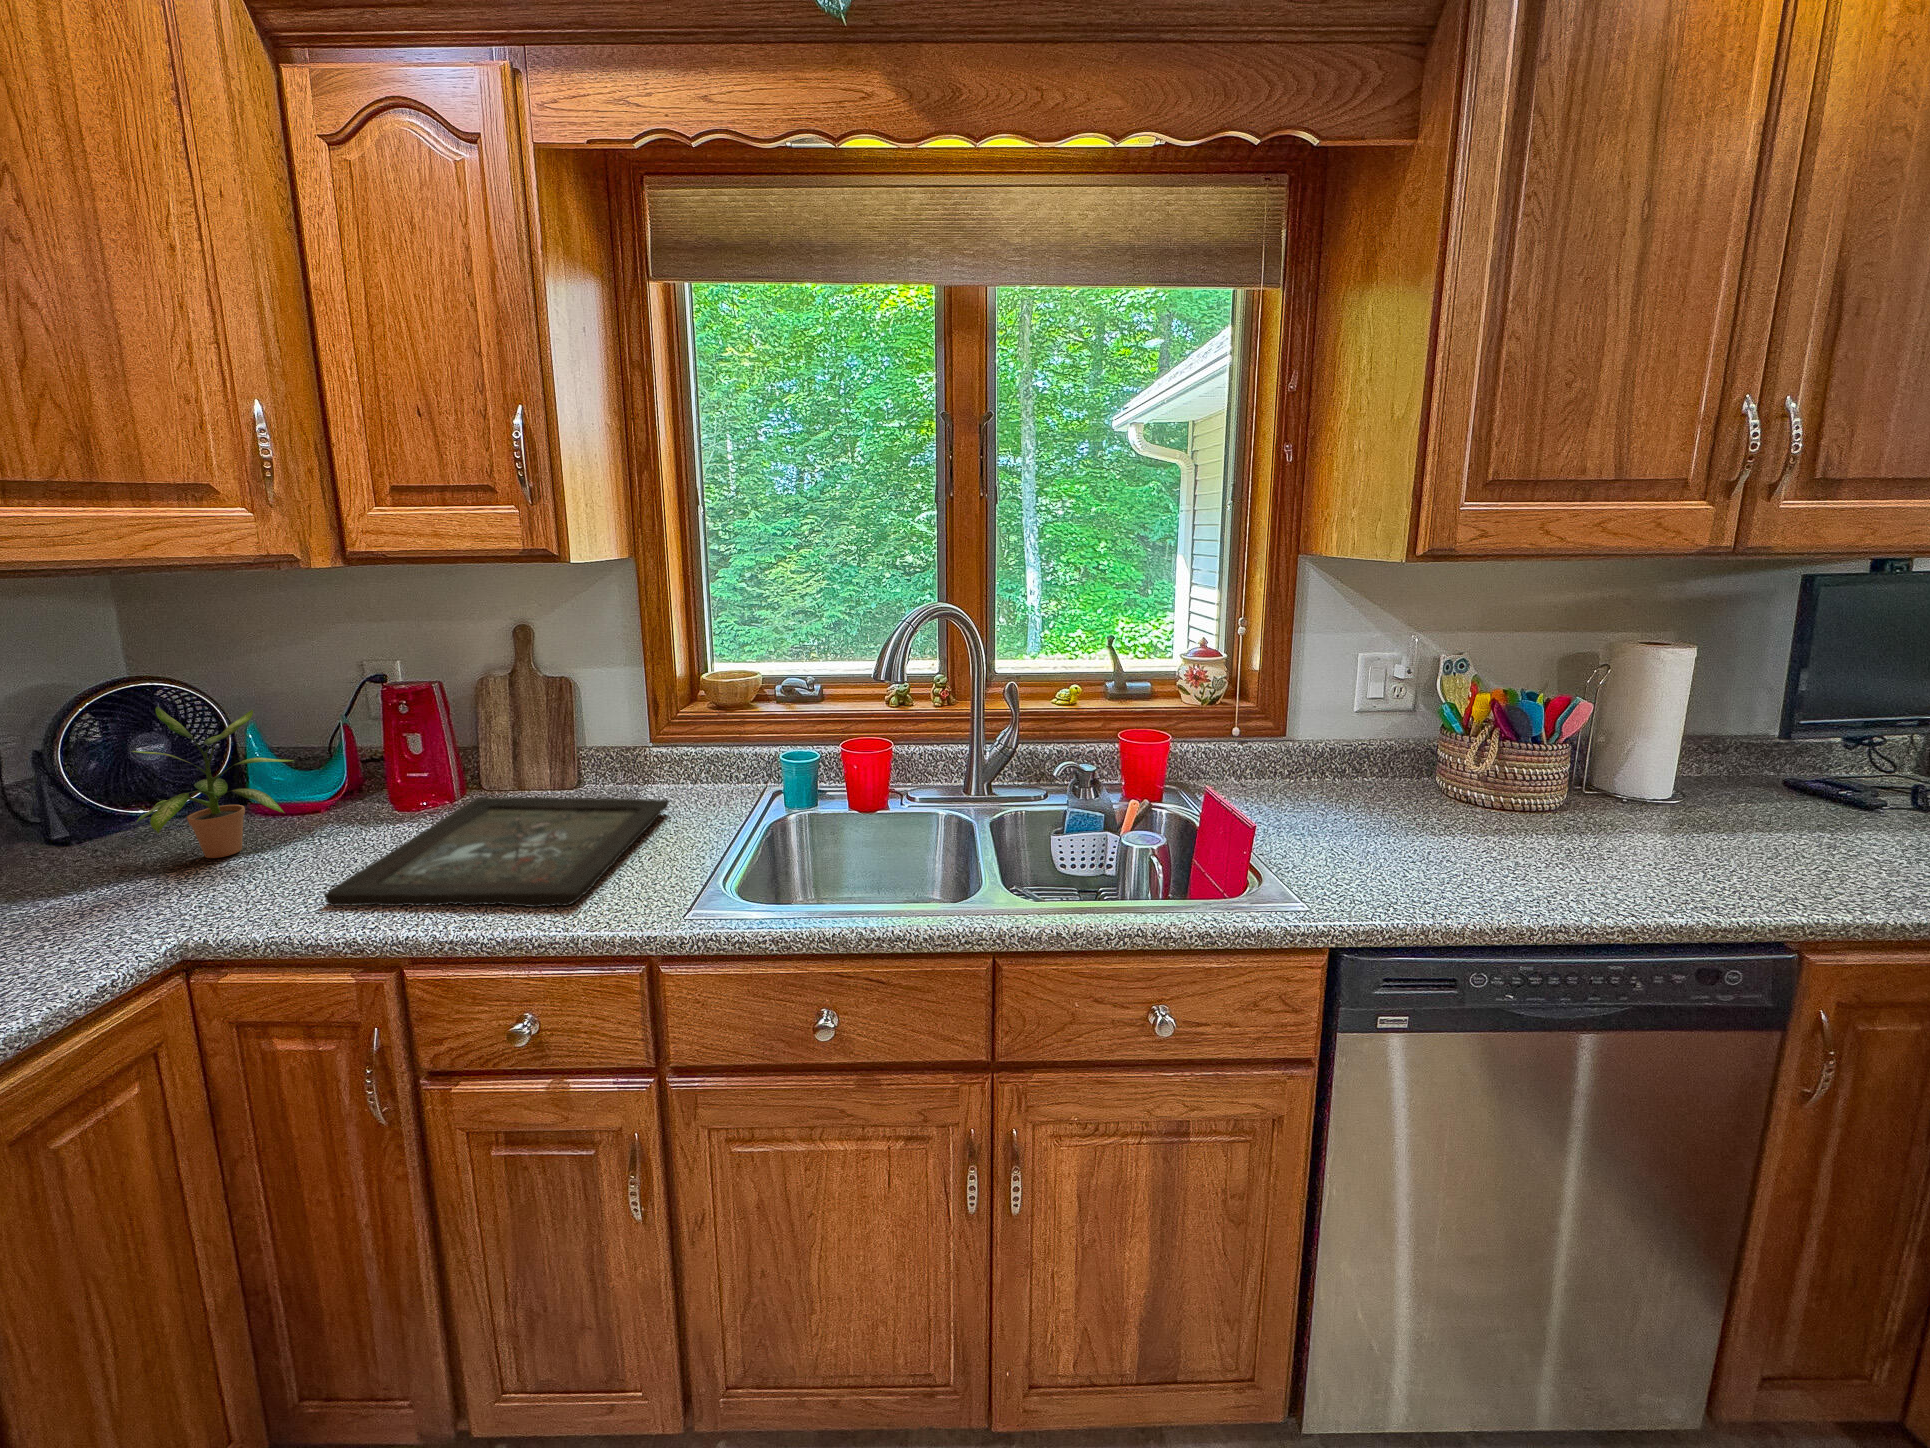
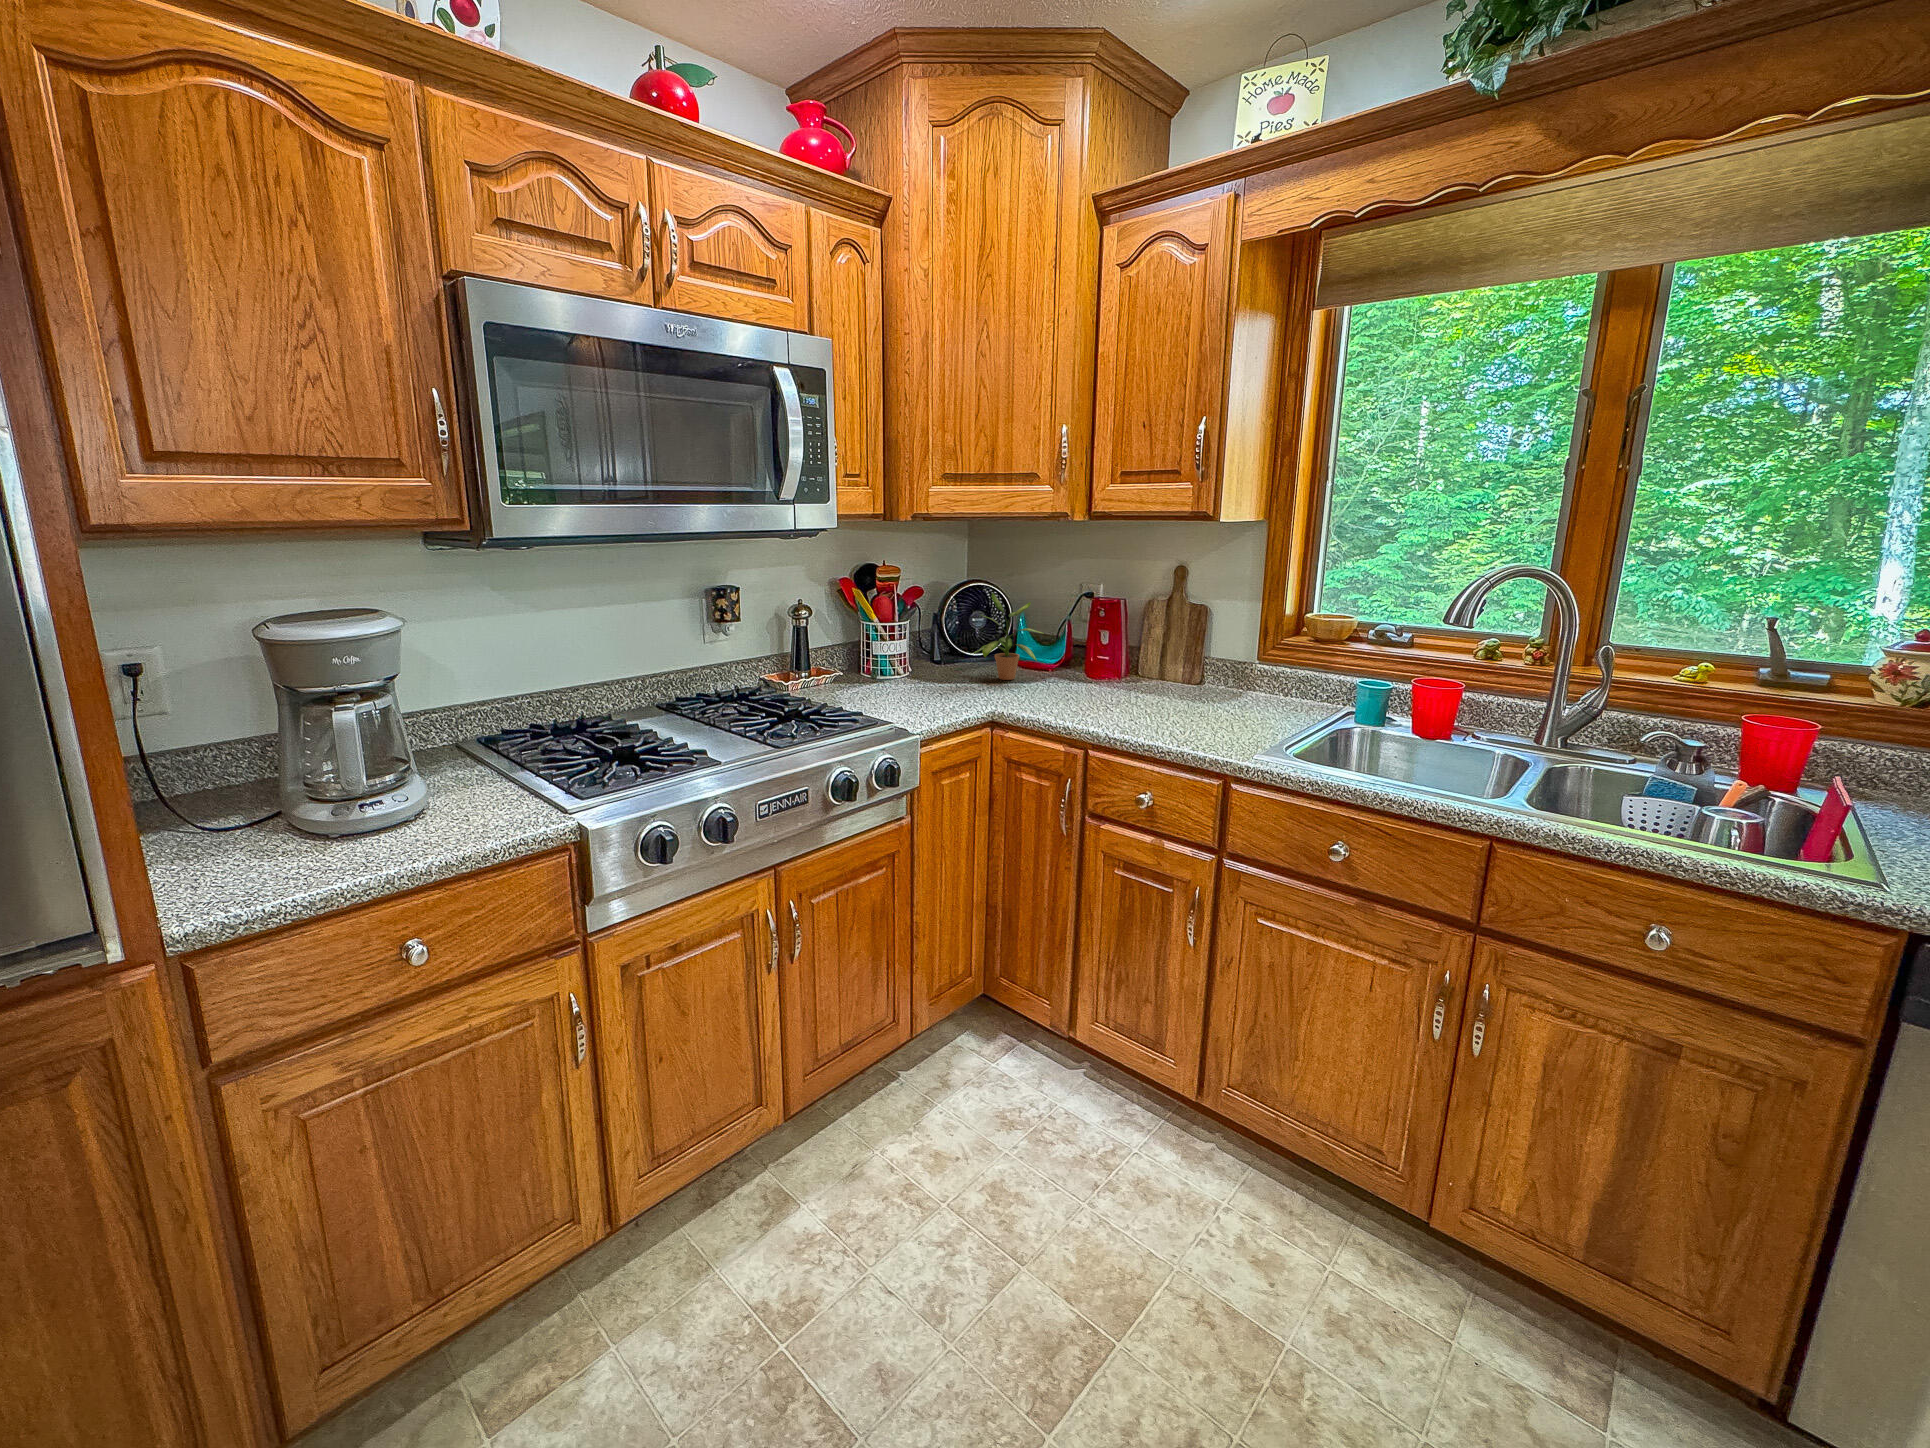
tray: present [325,797,669,907] -> none [1054,676,1263,736]

